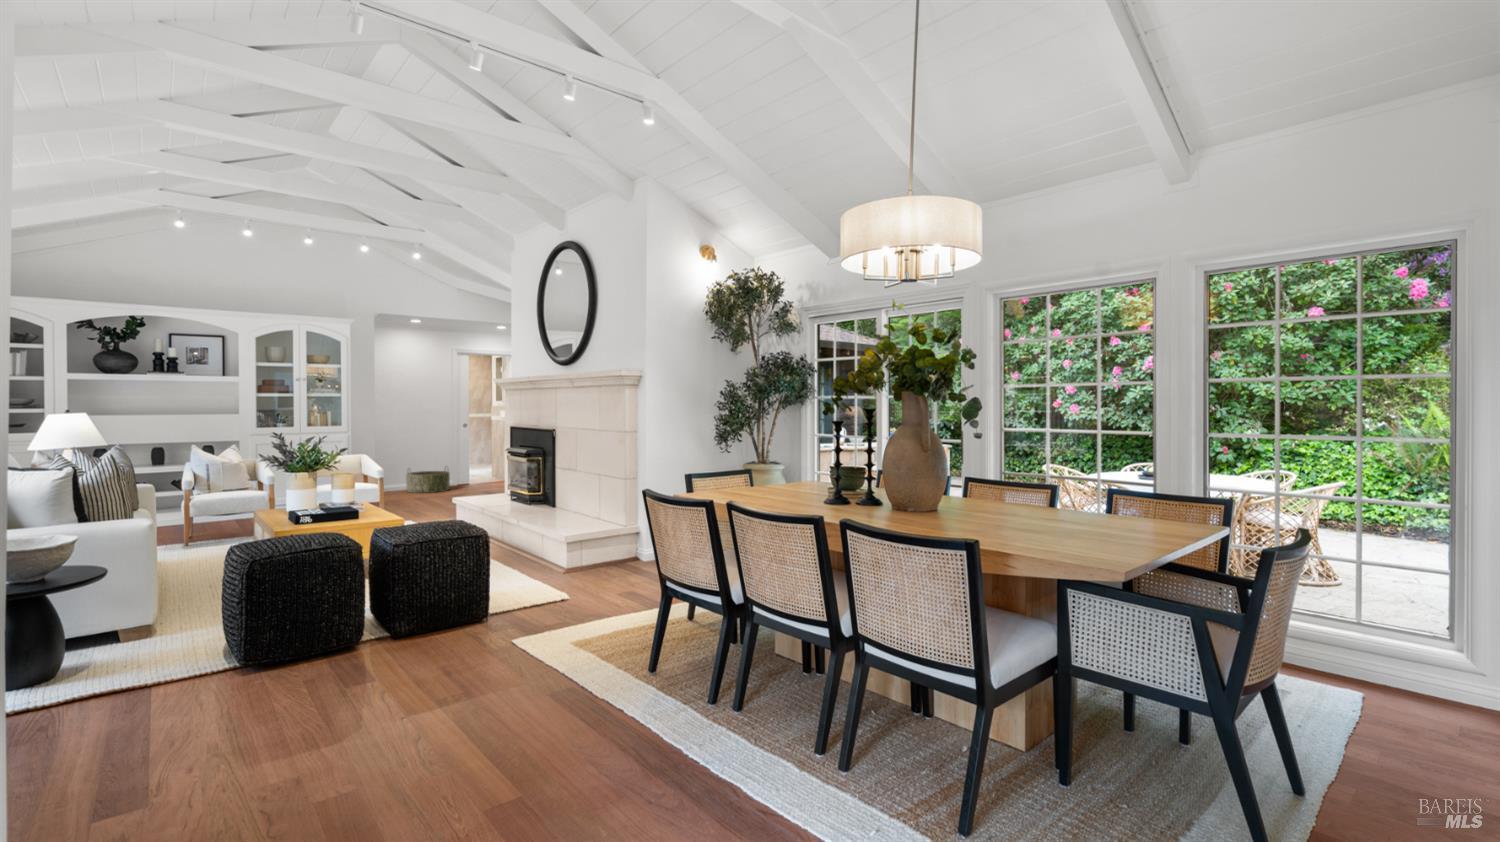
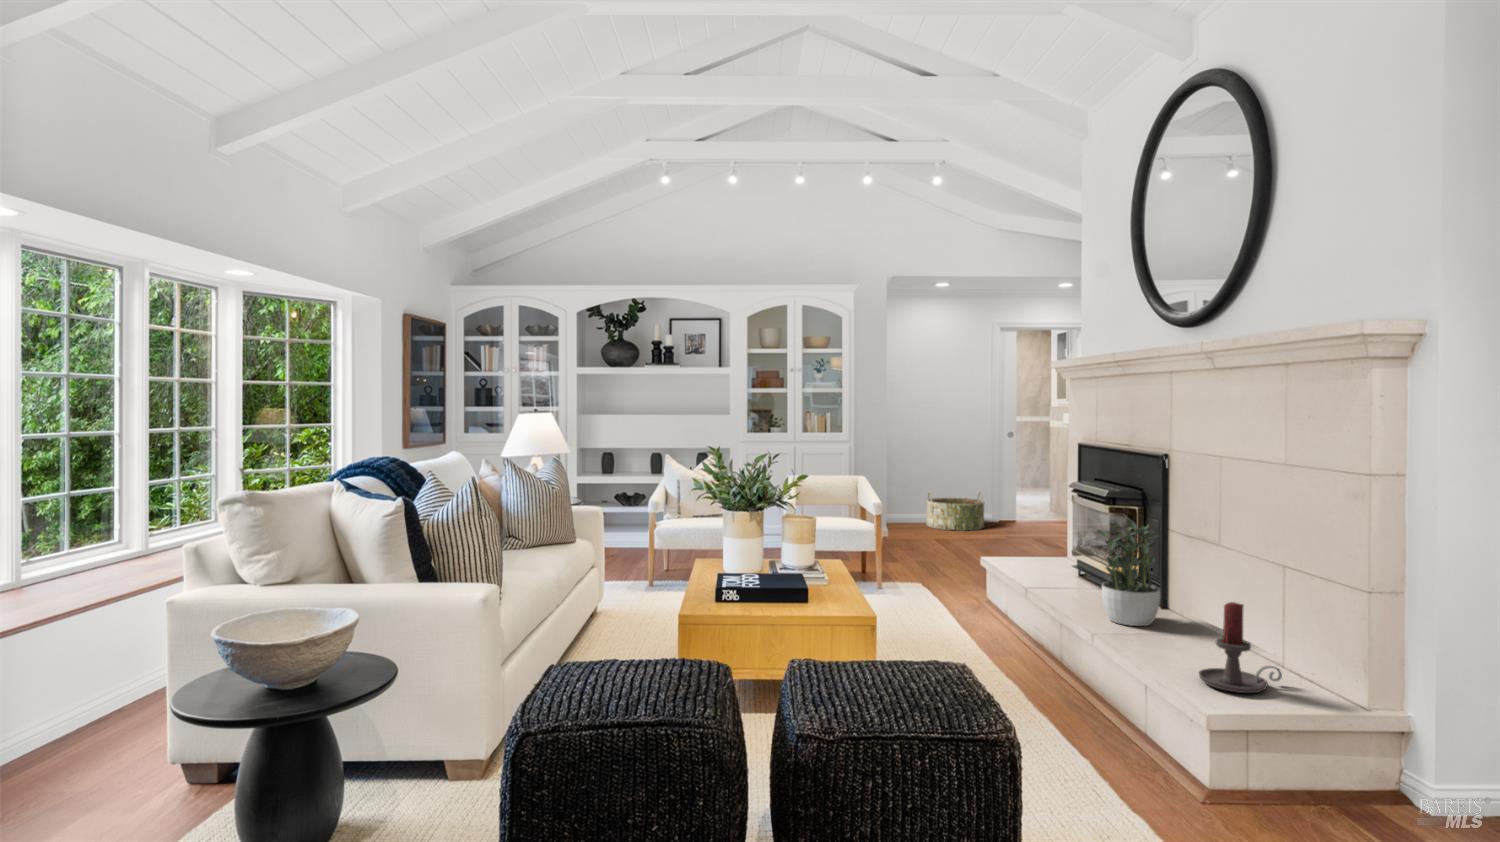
potted plant: none [519,462,551,514] -> present [1097,518,1160,626]
candle holder: none [564,490,596,528] -> present [1199,602,1282,693]

